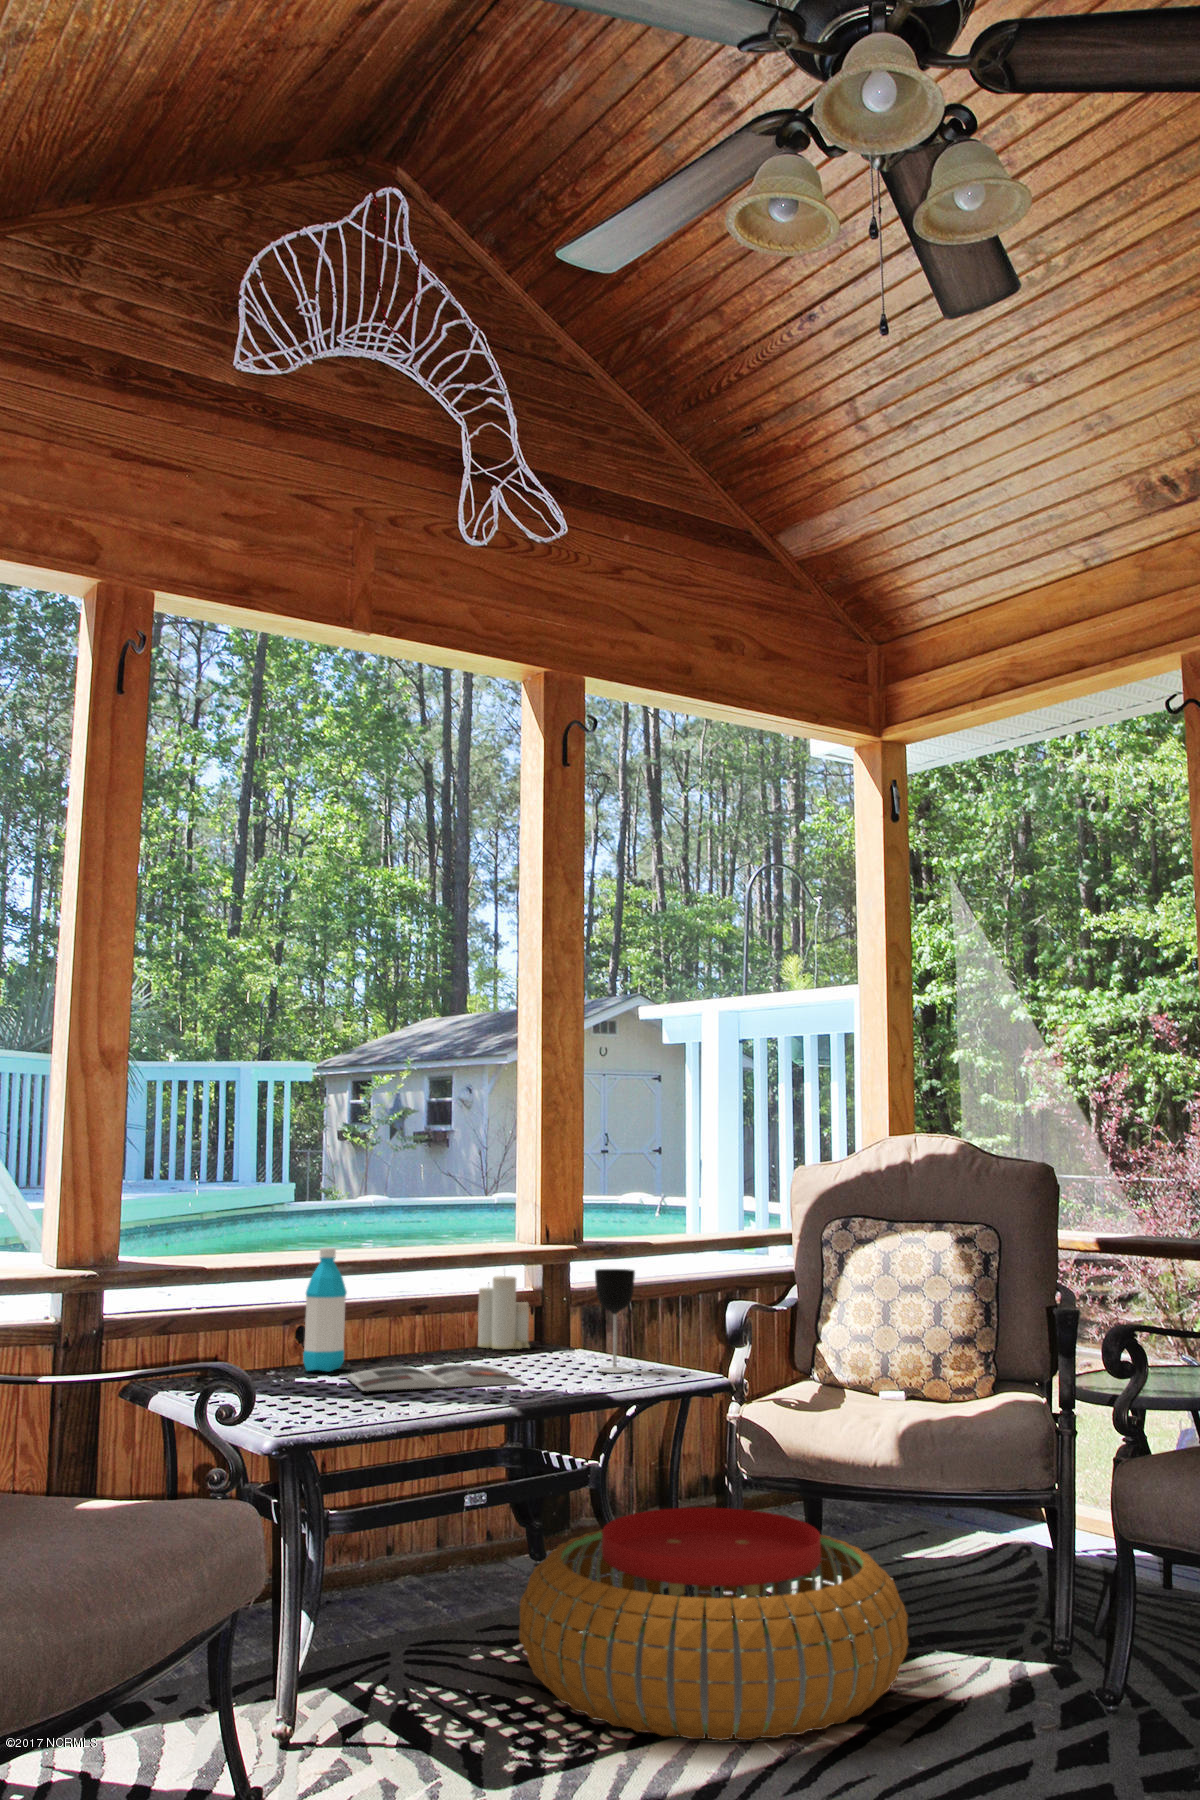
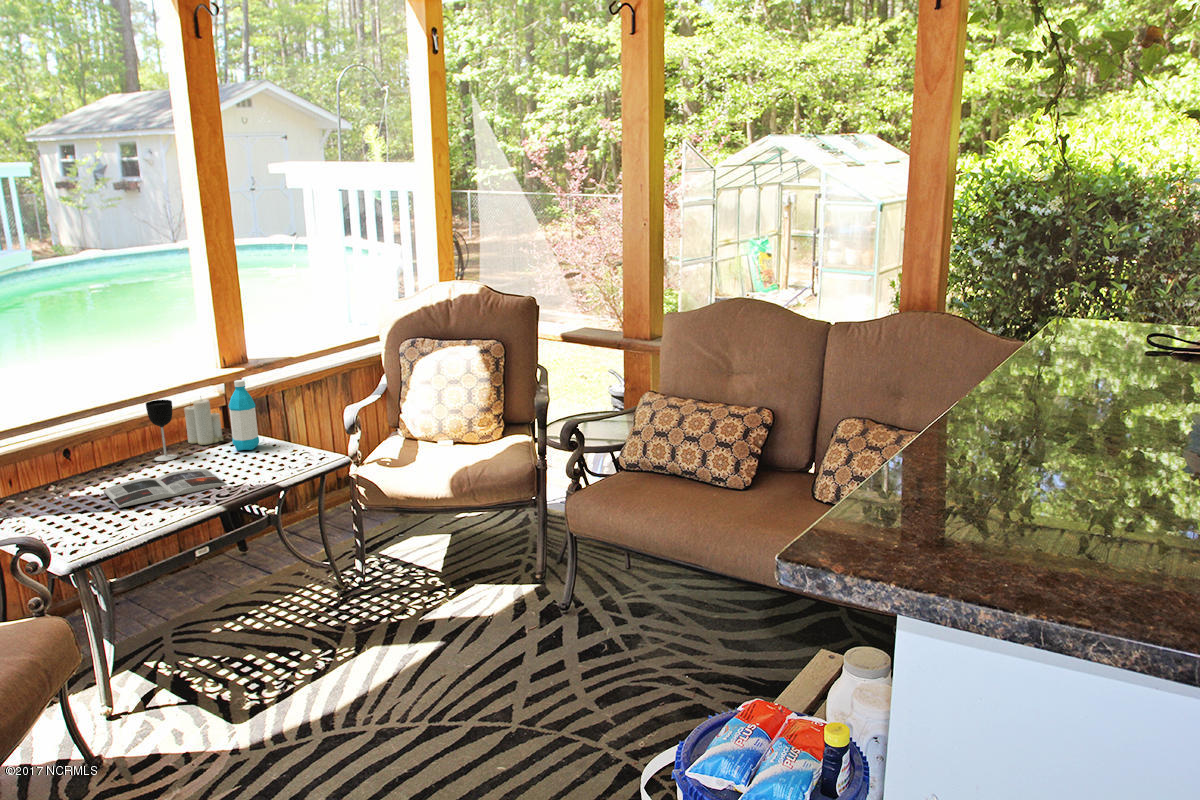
water bottle: present [303,1248,347,1372] -> present [229,380,259,451]
wine glass: present [595,1269,635,1373] -> present [146,400,177,461]
pouf: present [519,1508,908,1740] -> none [240,531,461,670]

